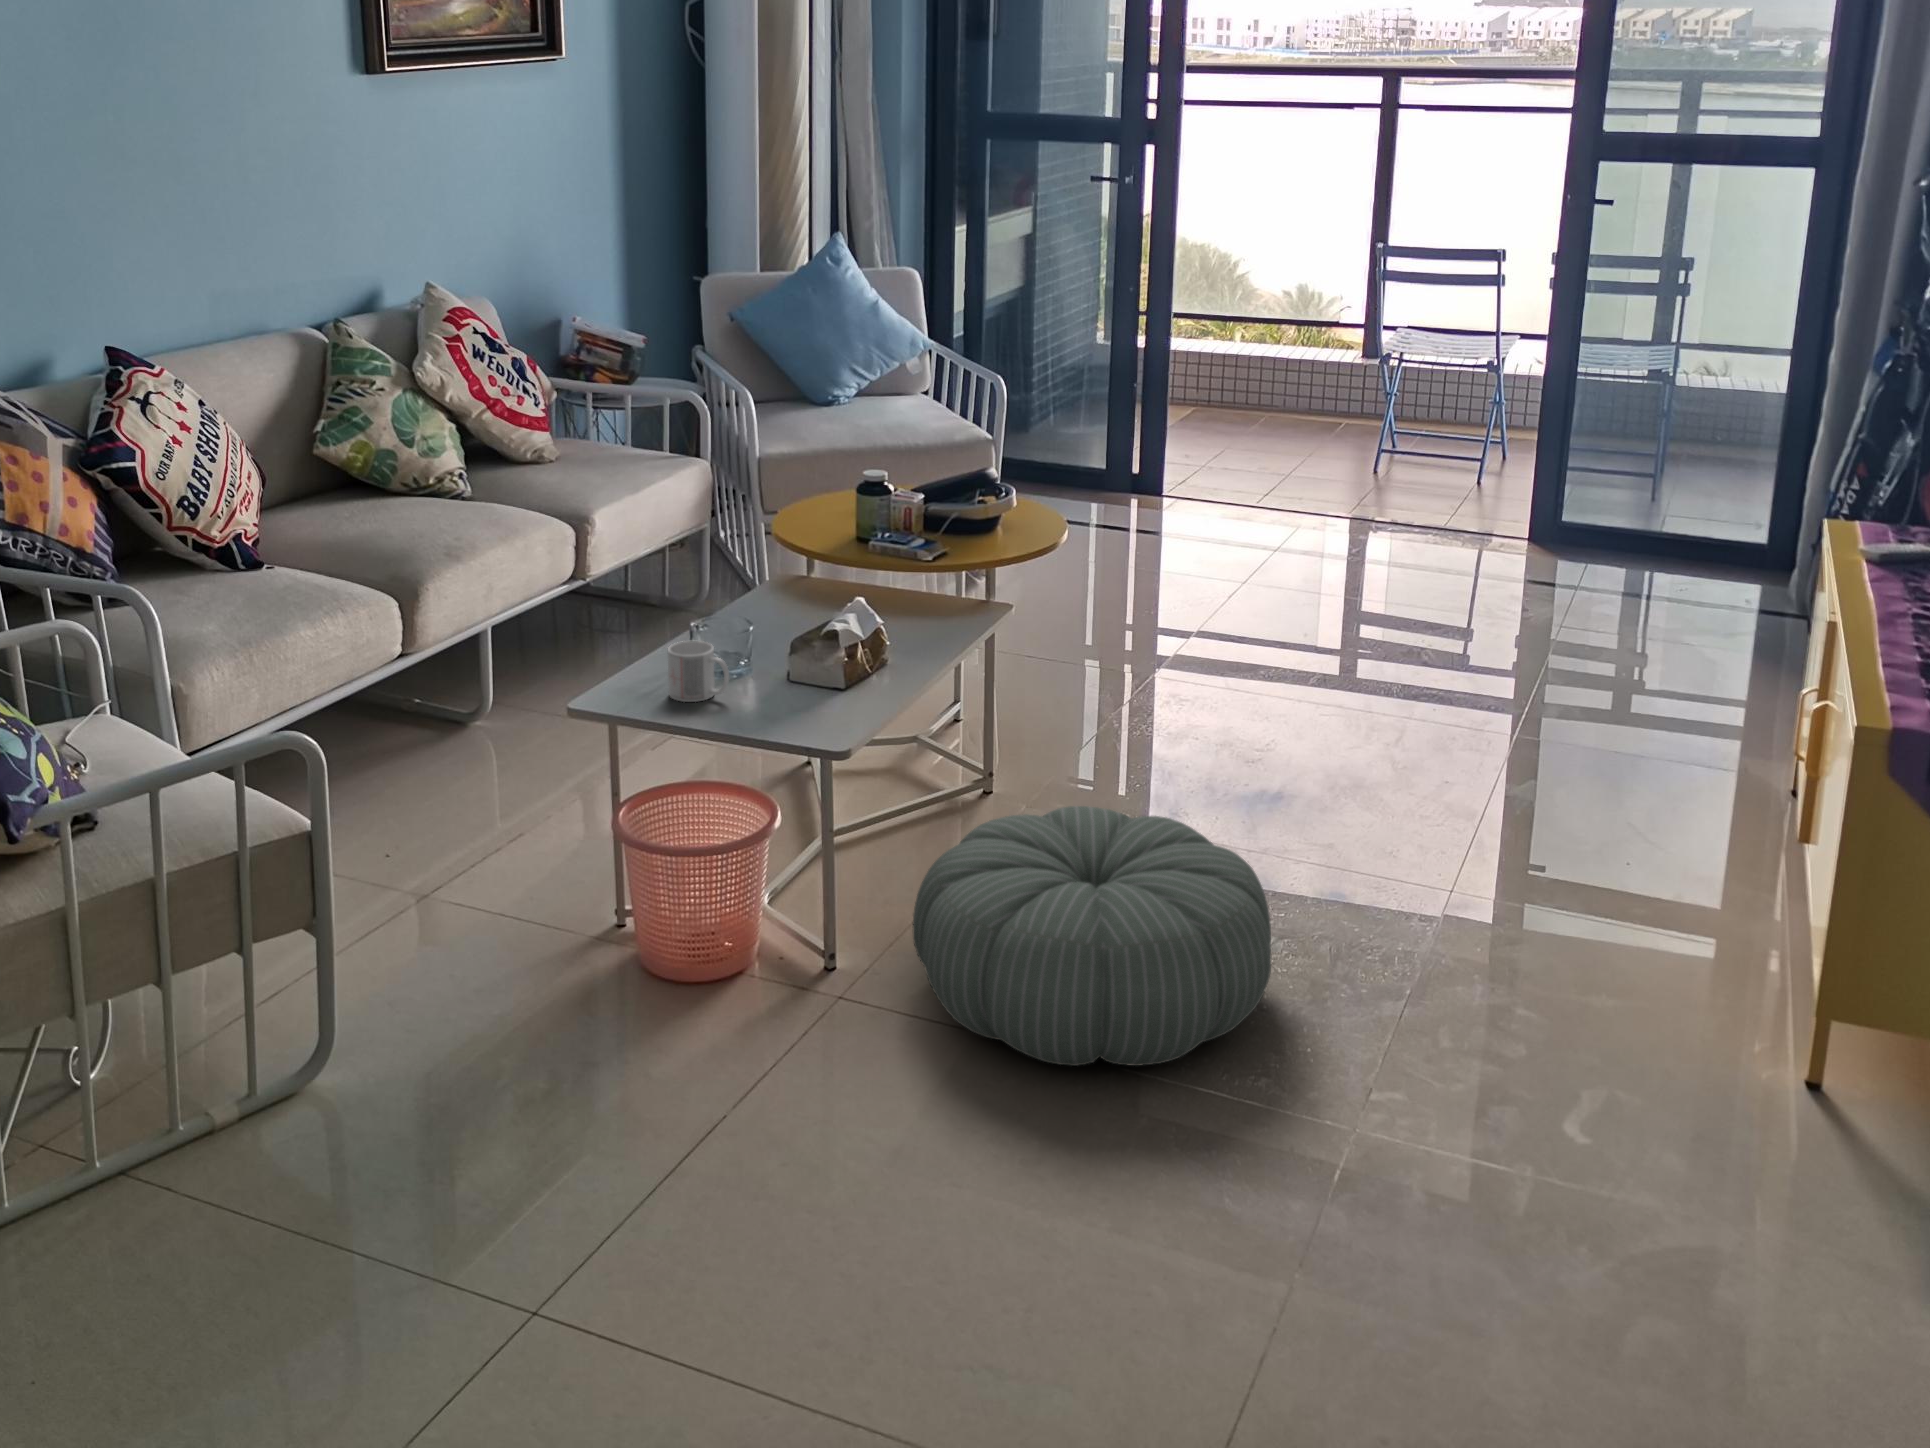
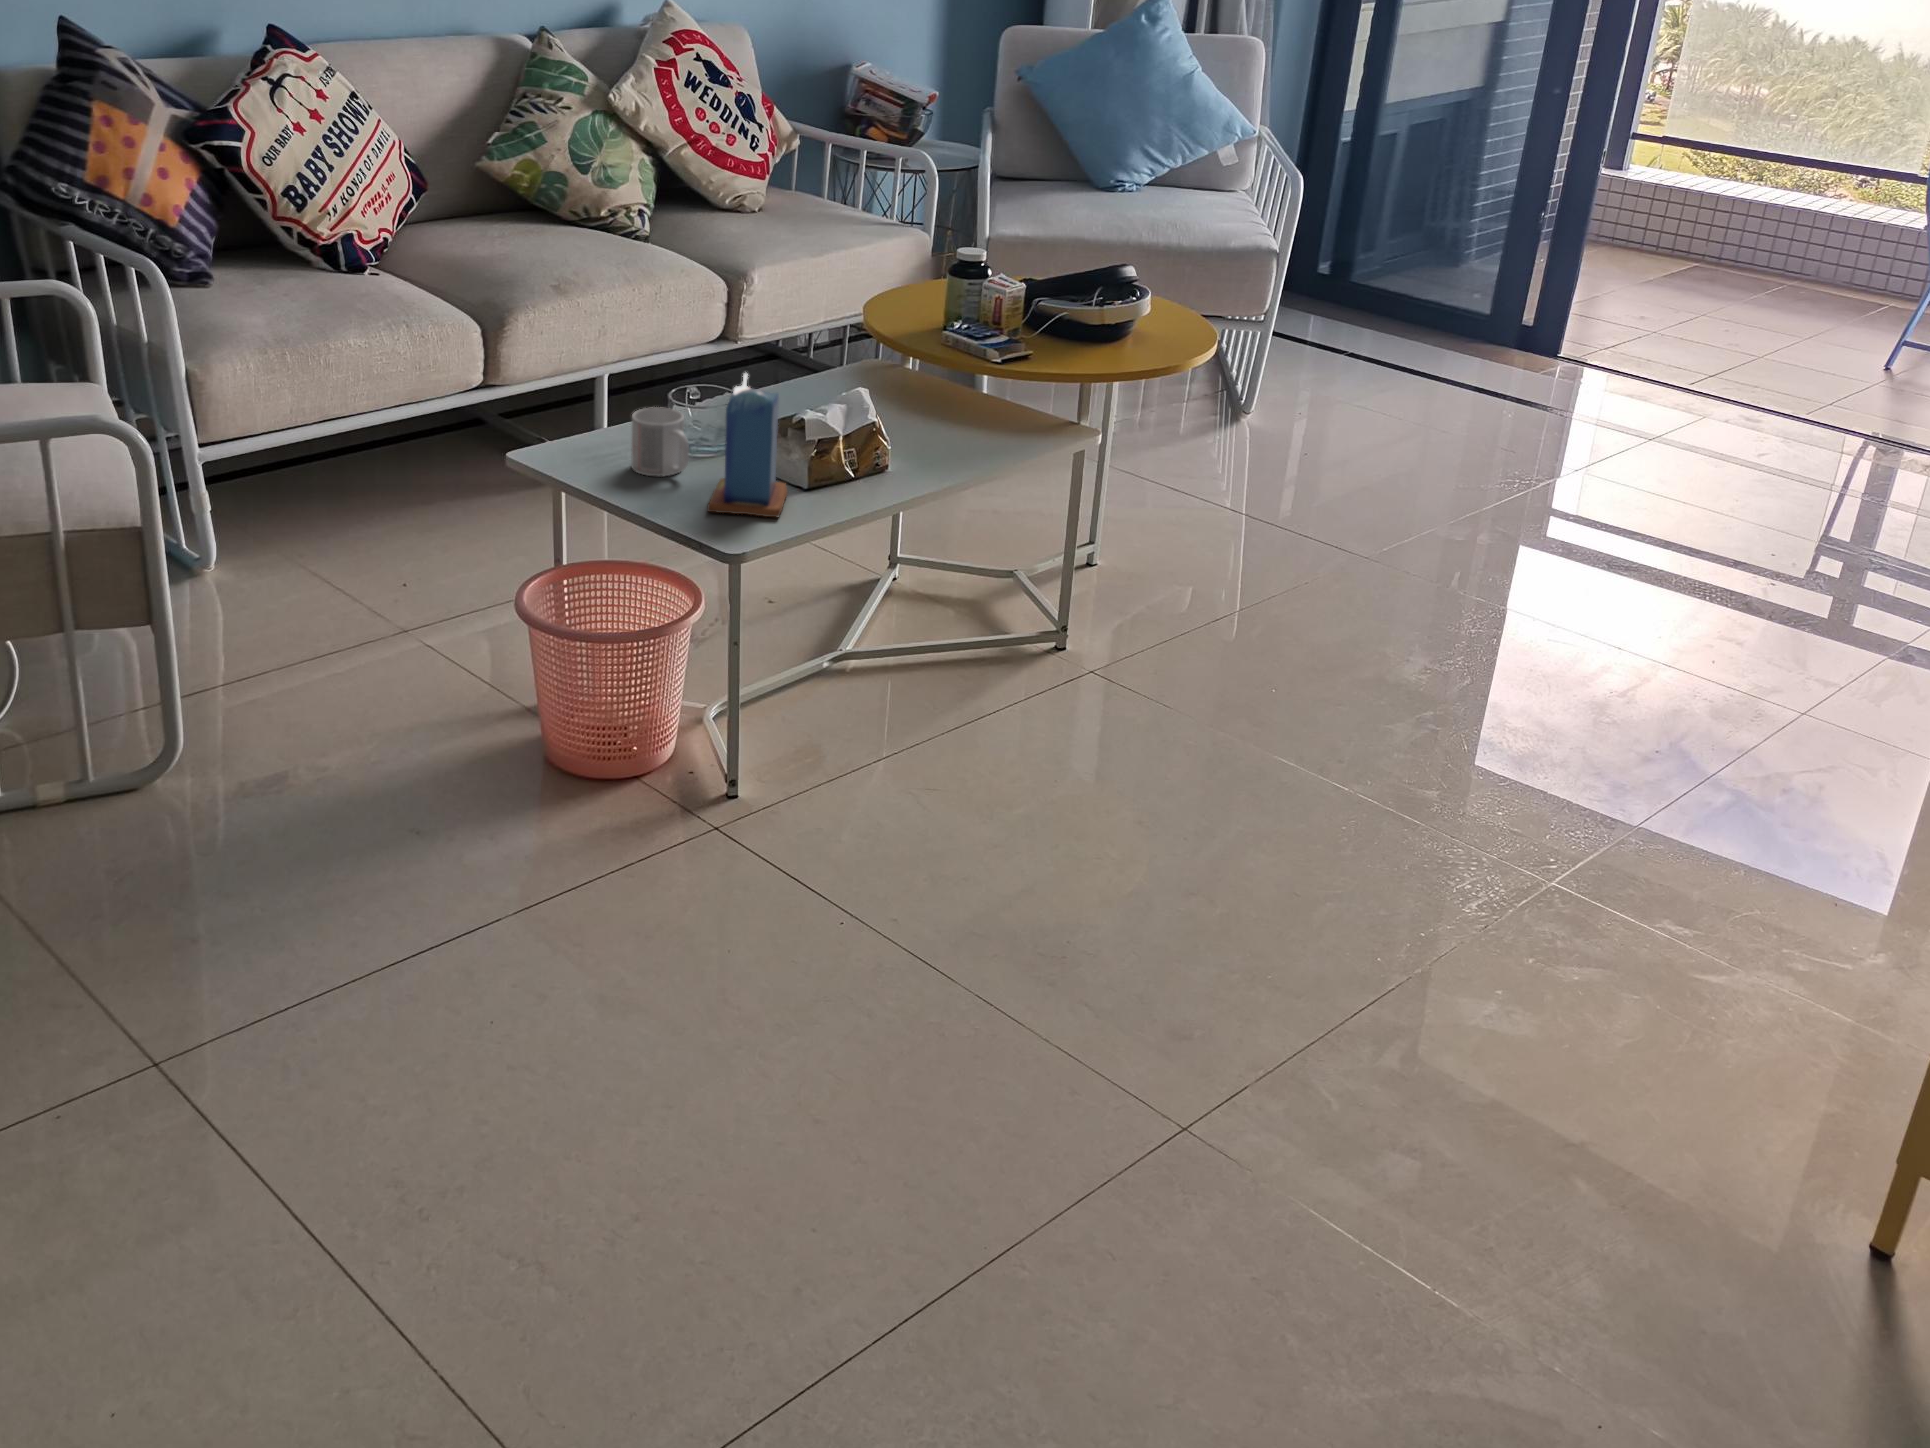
candle: none [760,597,834,721] -> present [707,373,787,517]
pouf: present [913,806,1271,1066] -> none [788,673,1225,995]

